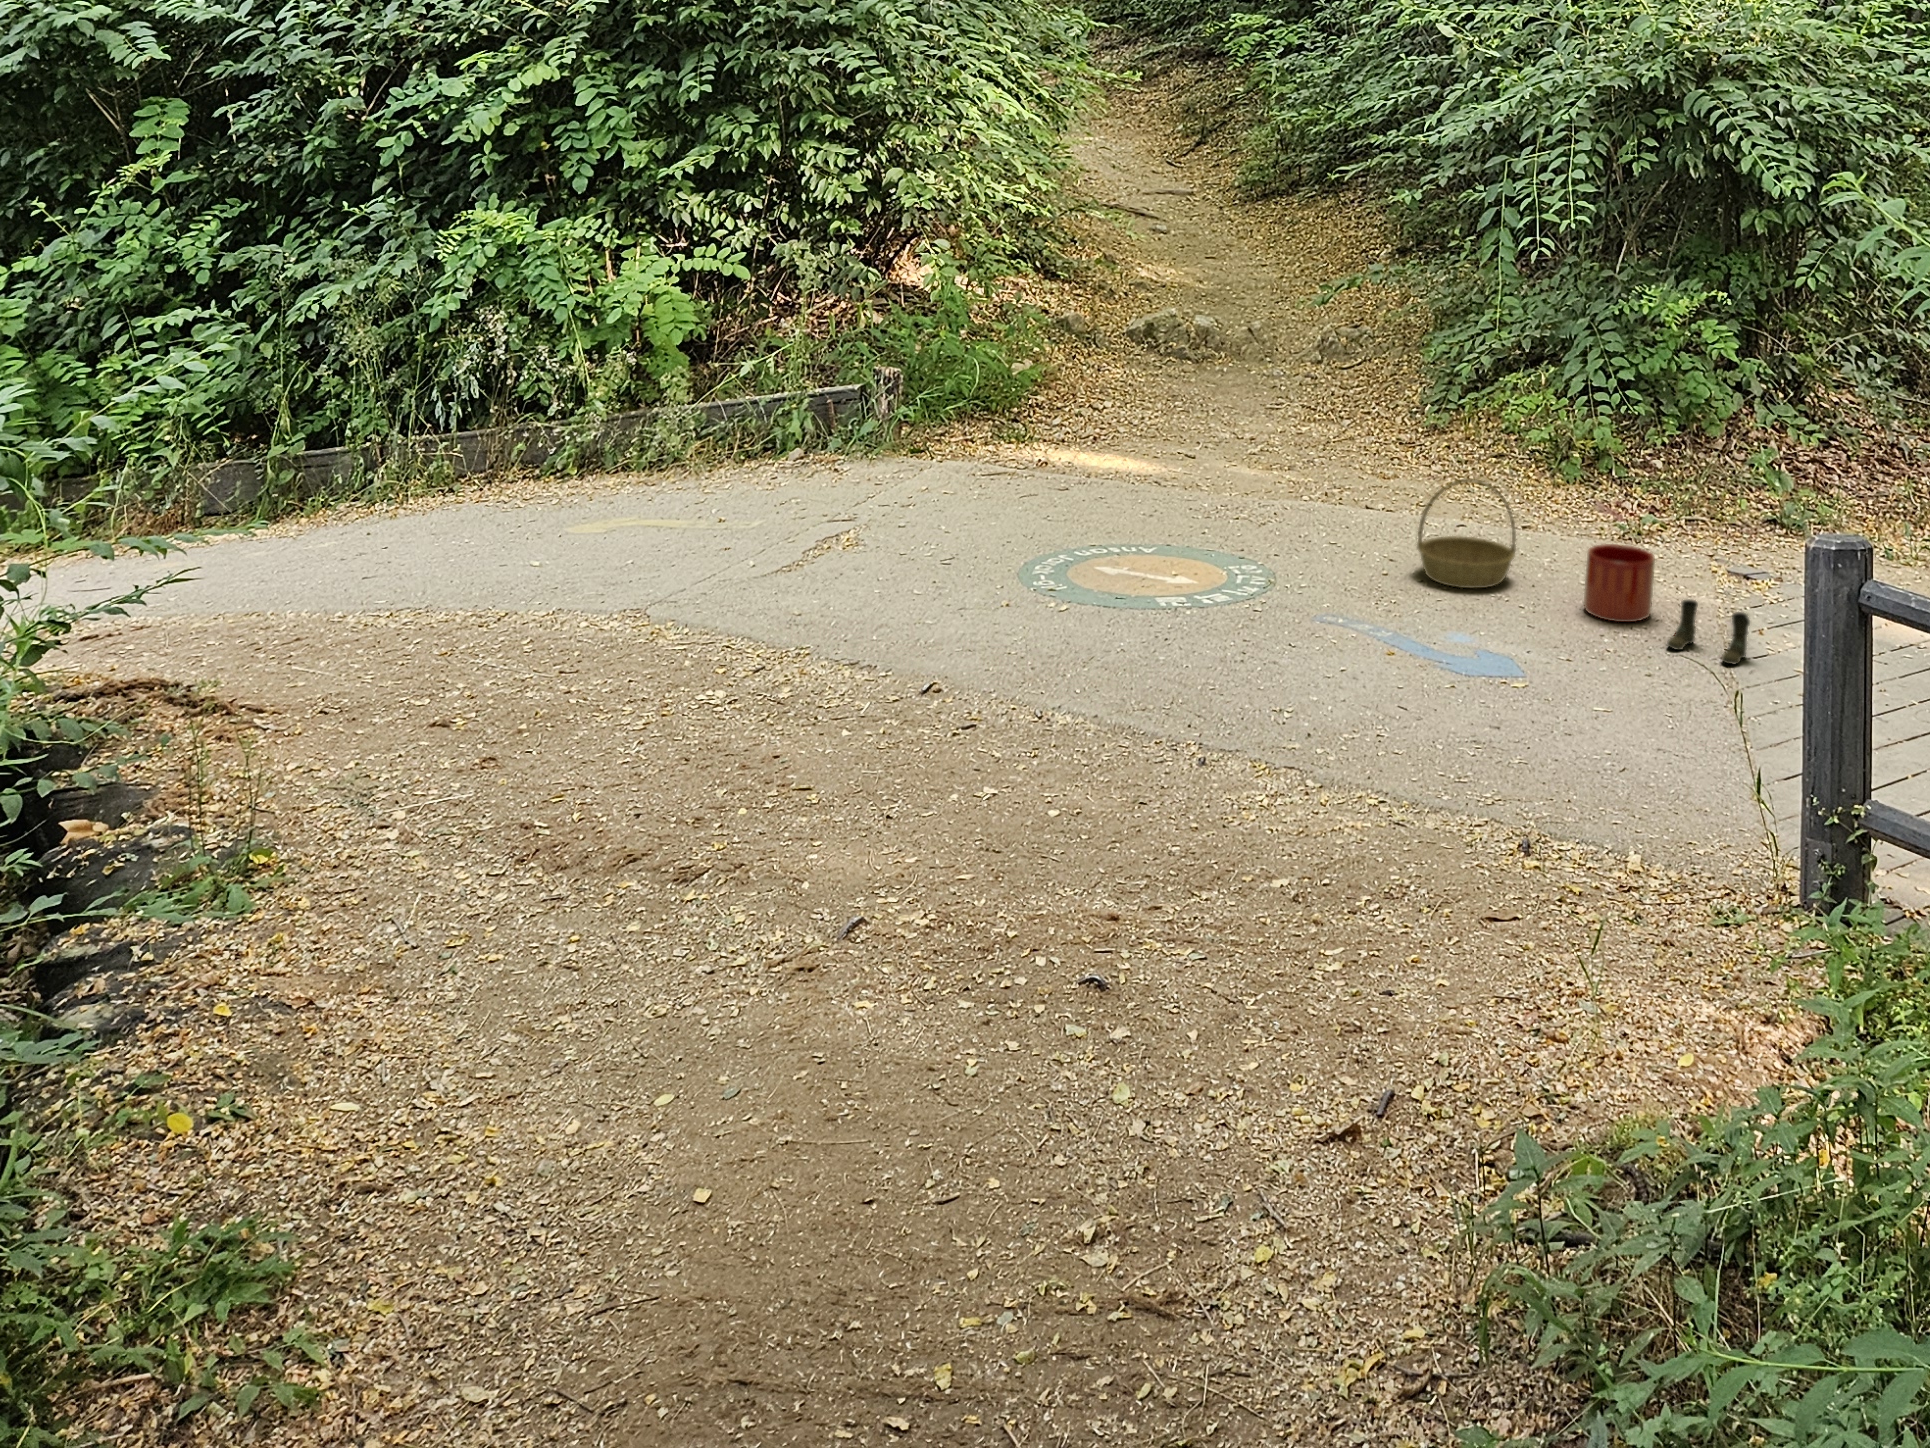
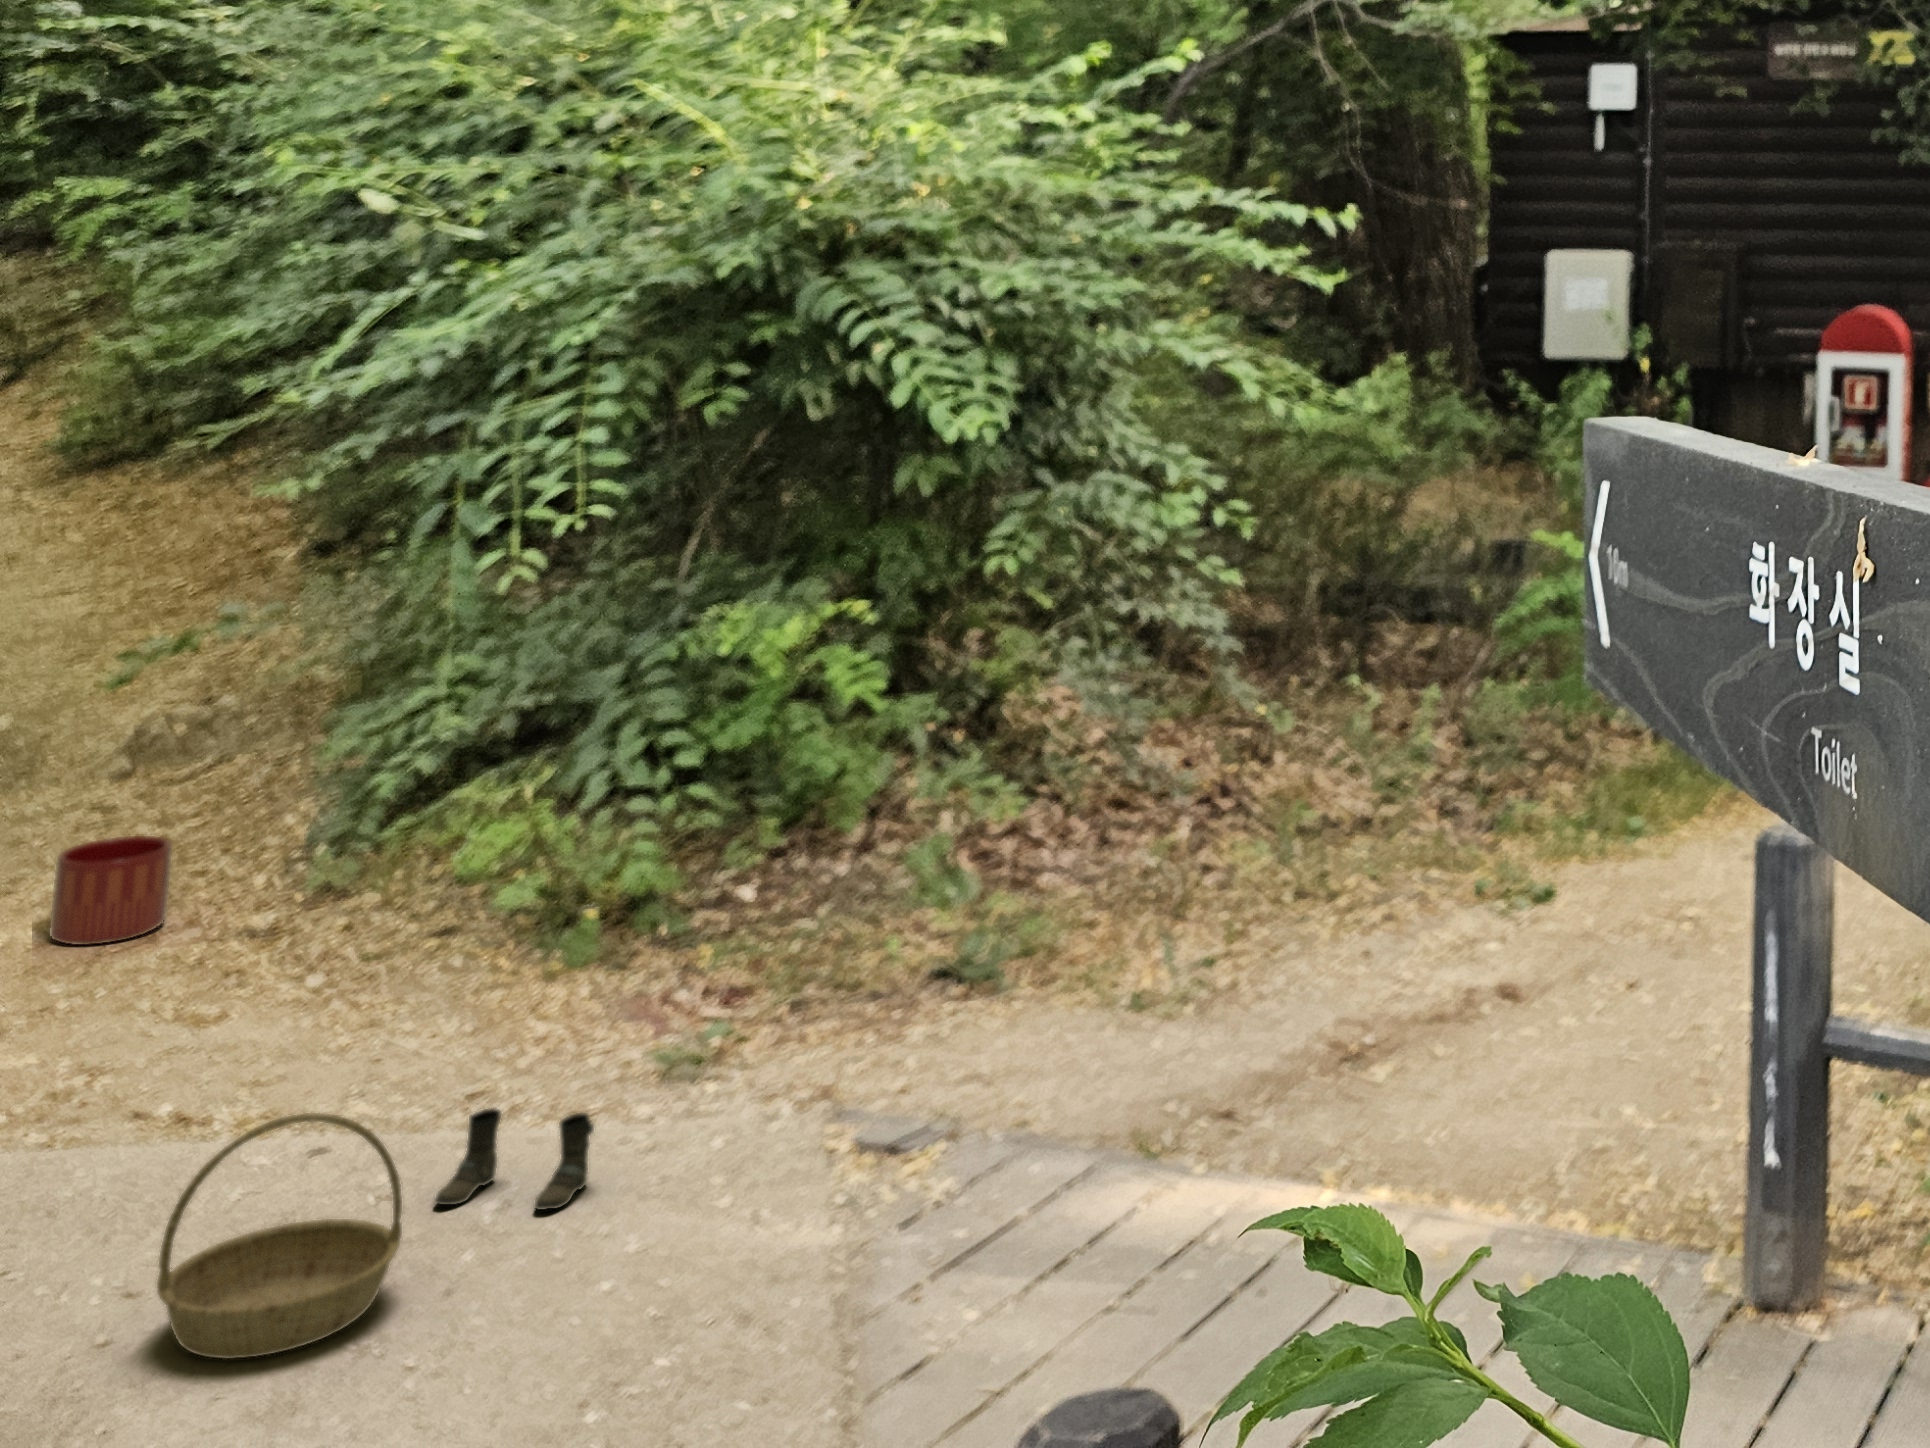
planter: present [1583,544,1655,622] -> present [49,836,172,945]
boots: present [1667,600,1750,664] -> present [435,1108,594,1210]

